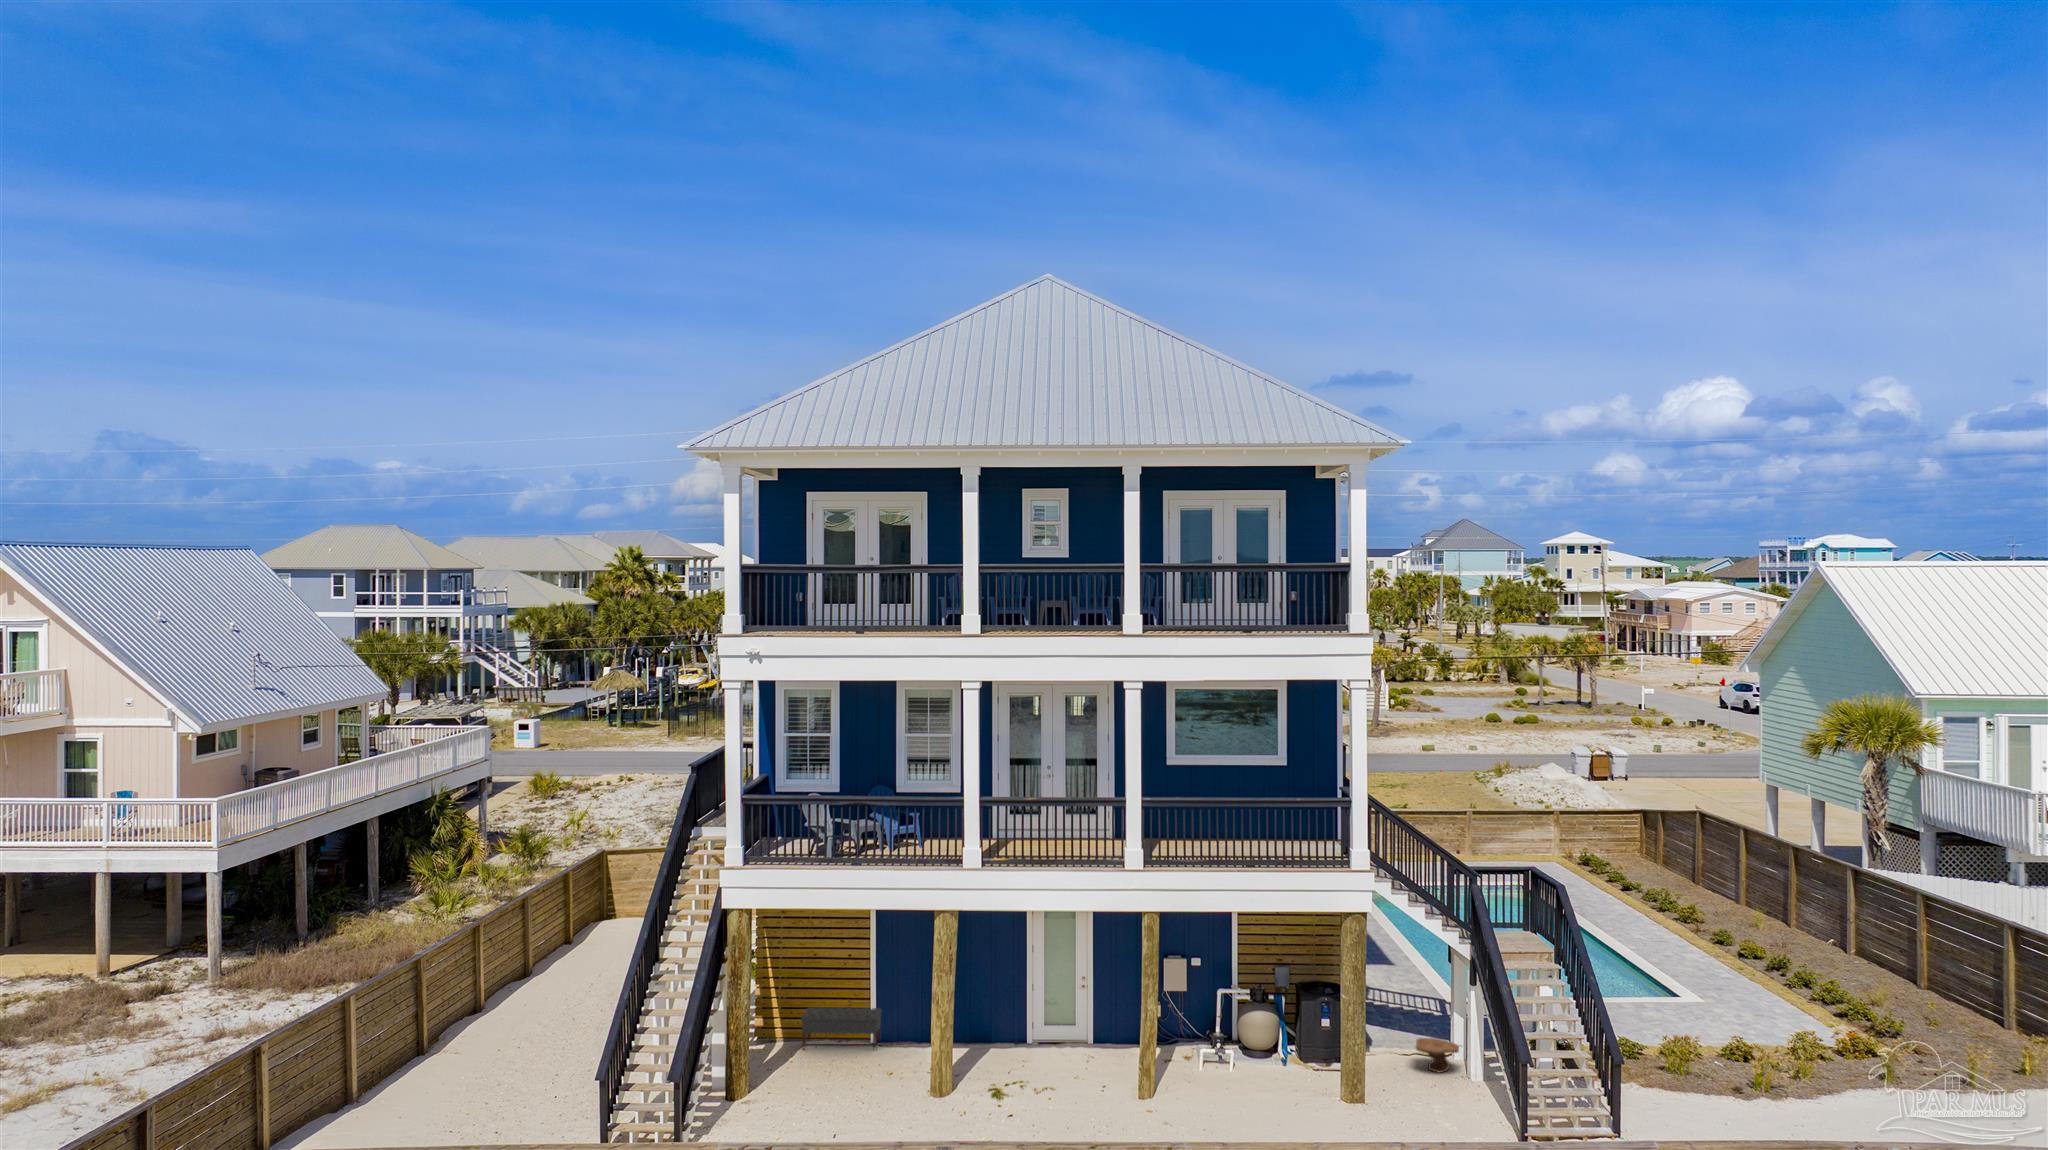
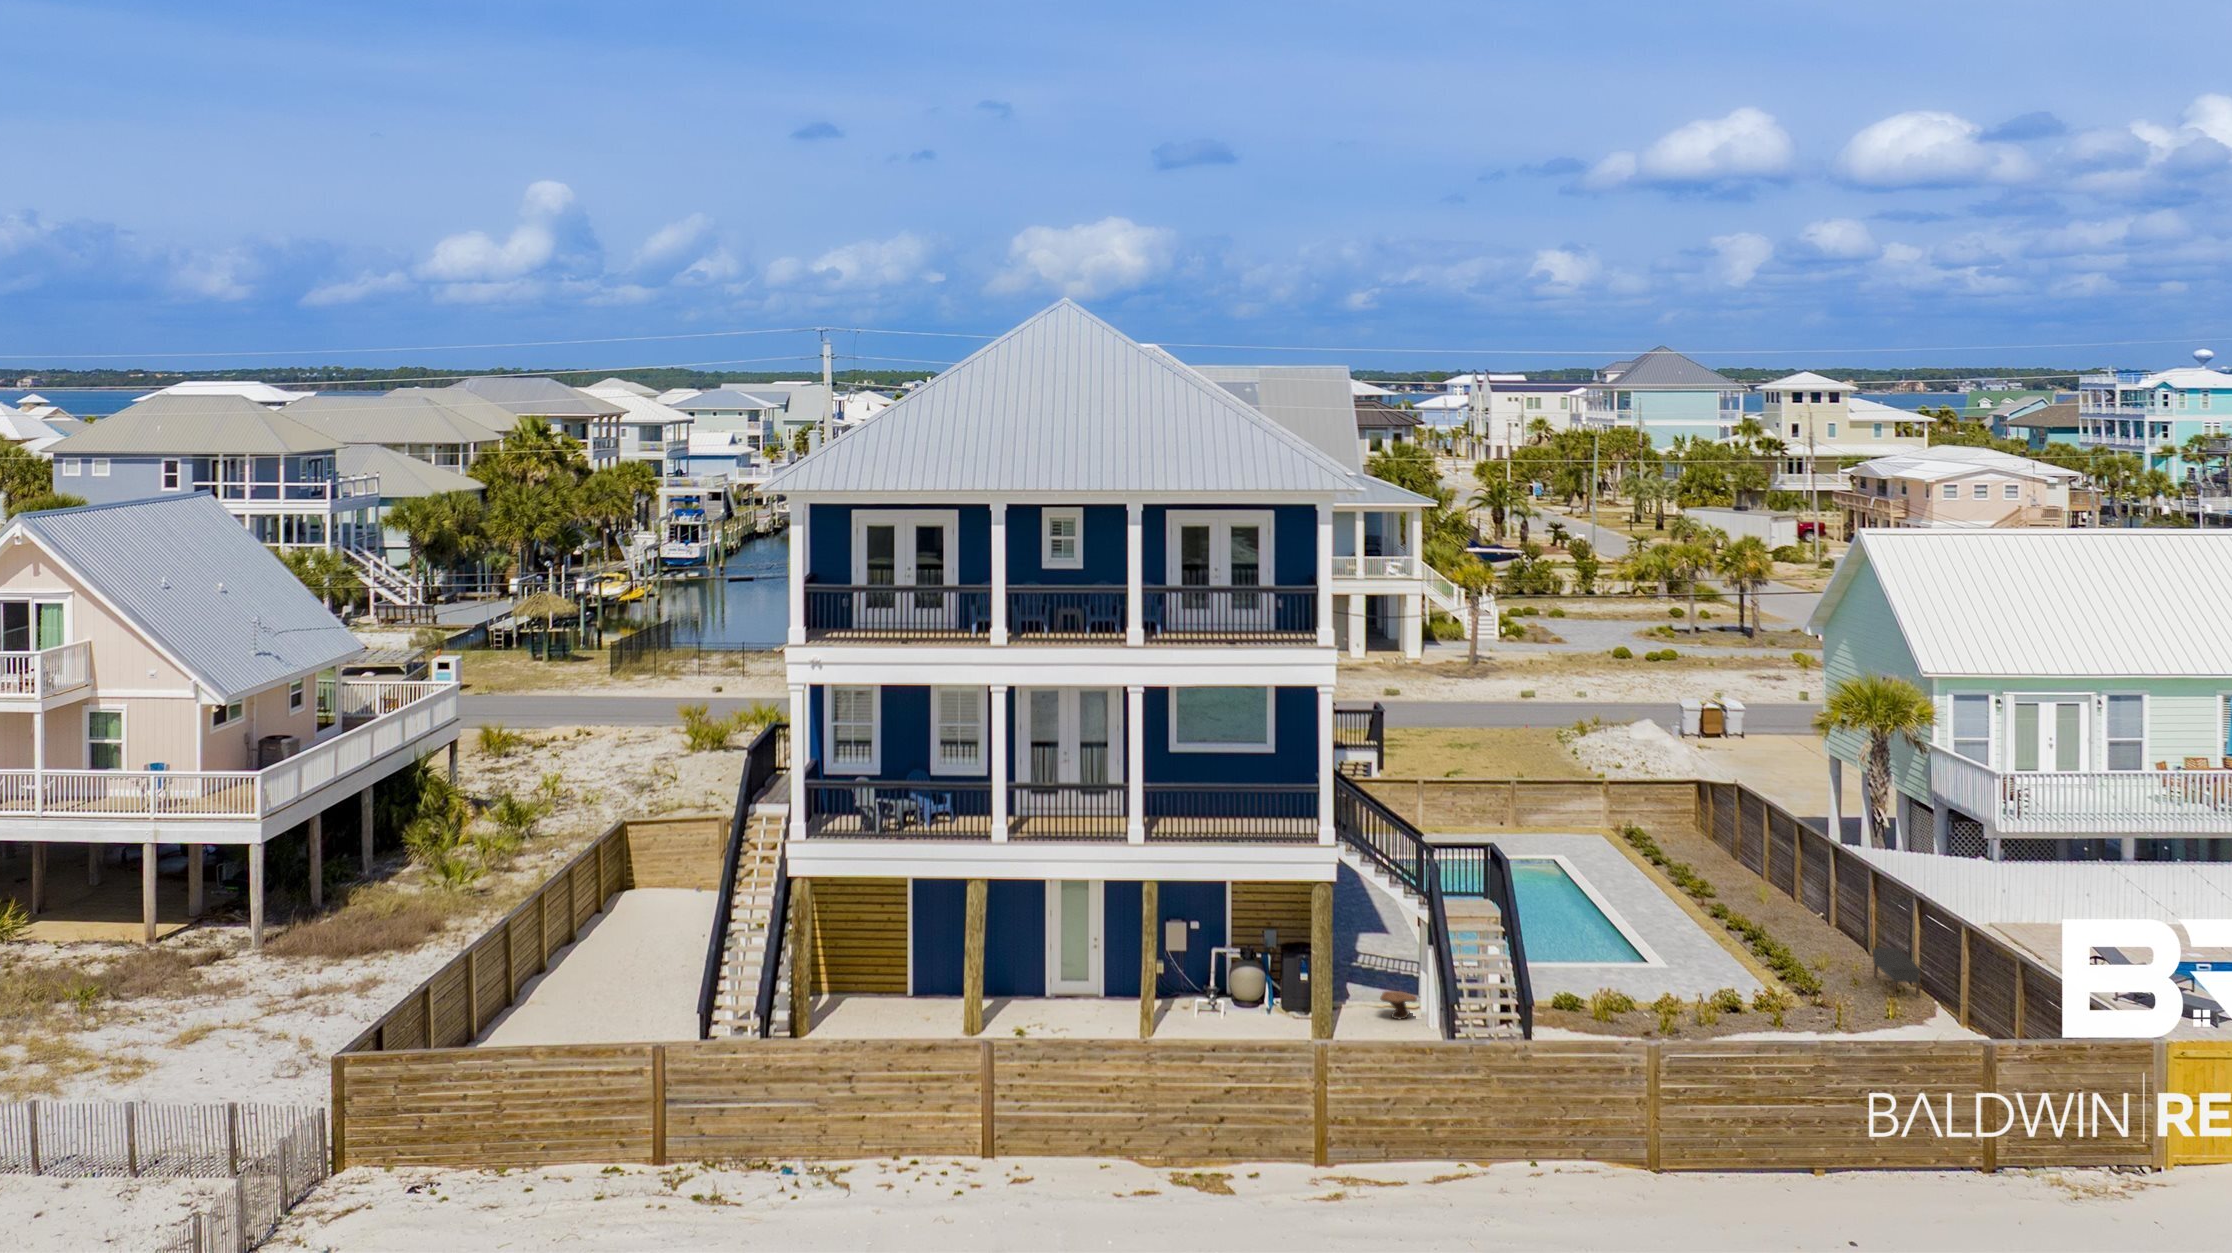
bench: present [801,1007,881,1049] -> present [1873,948,1921,997]

